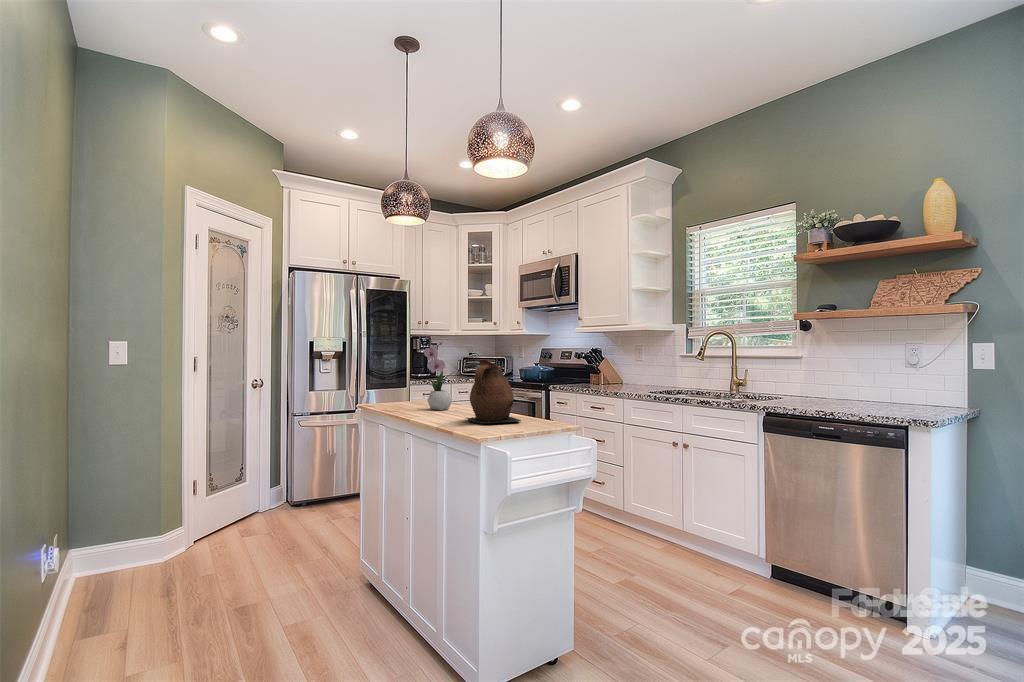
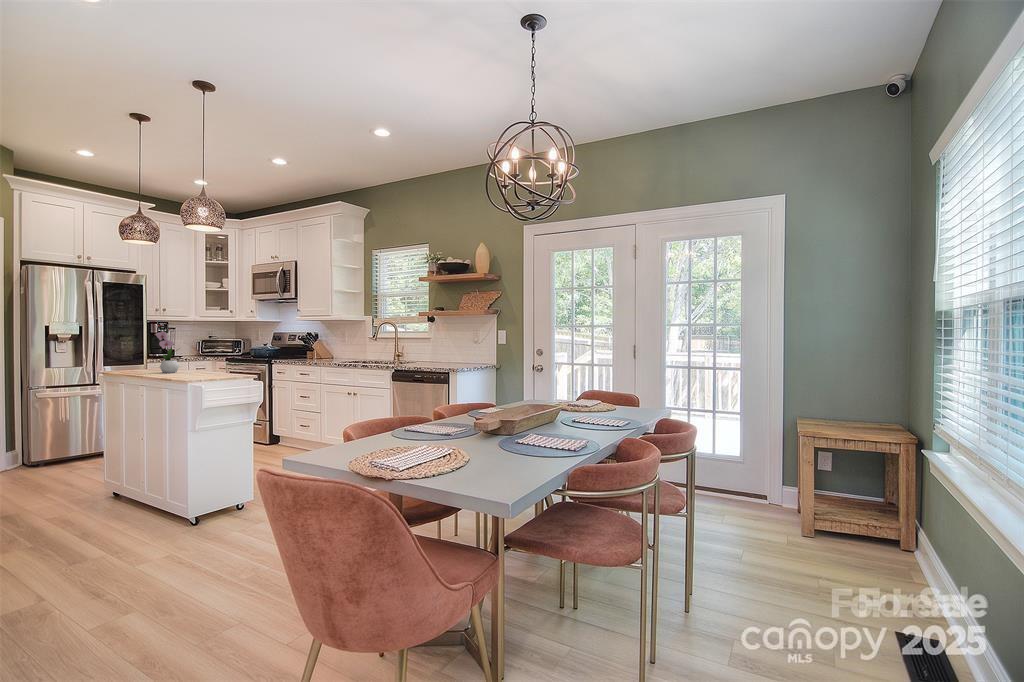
ceramic pitcher: present [467,359,521,423] -> none [184,339,223,376]

